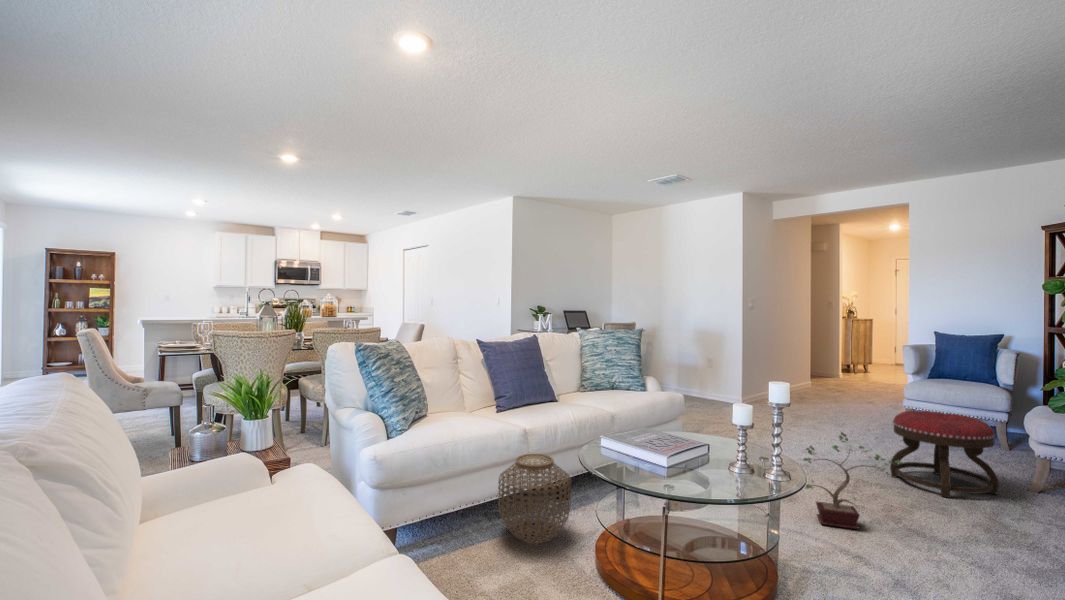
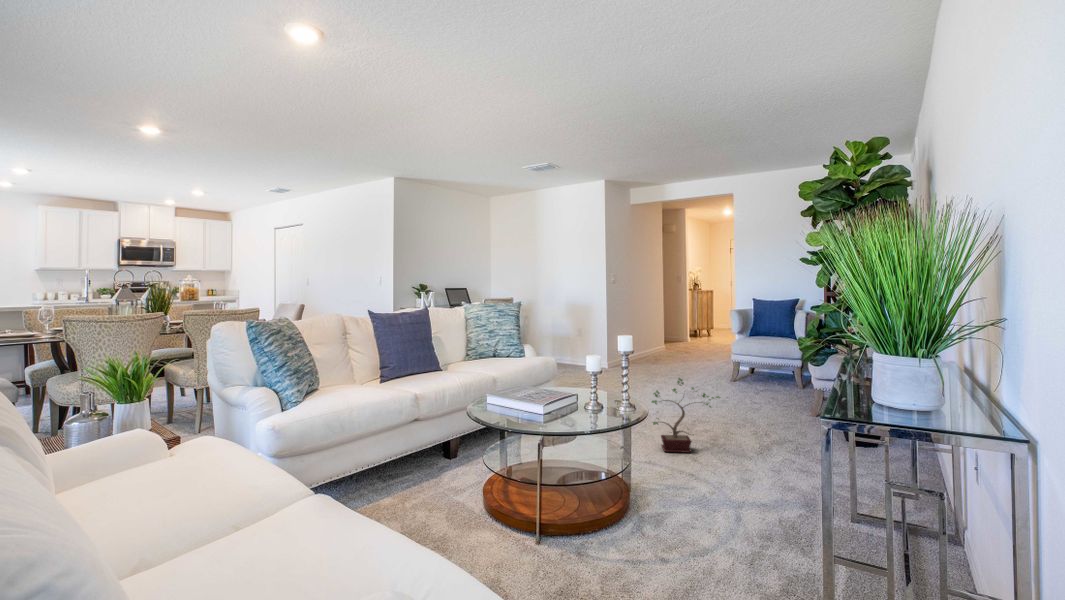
ottoman: present [890,411,999,497] -> none [717,360,788,424]
woven basket: present [498,454,571,543] -> none [396,414,462,492]

